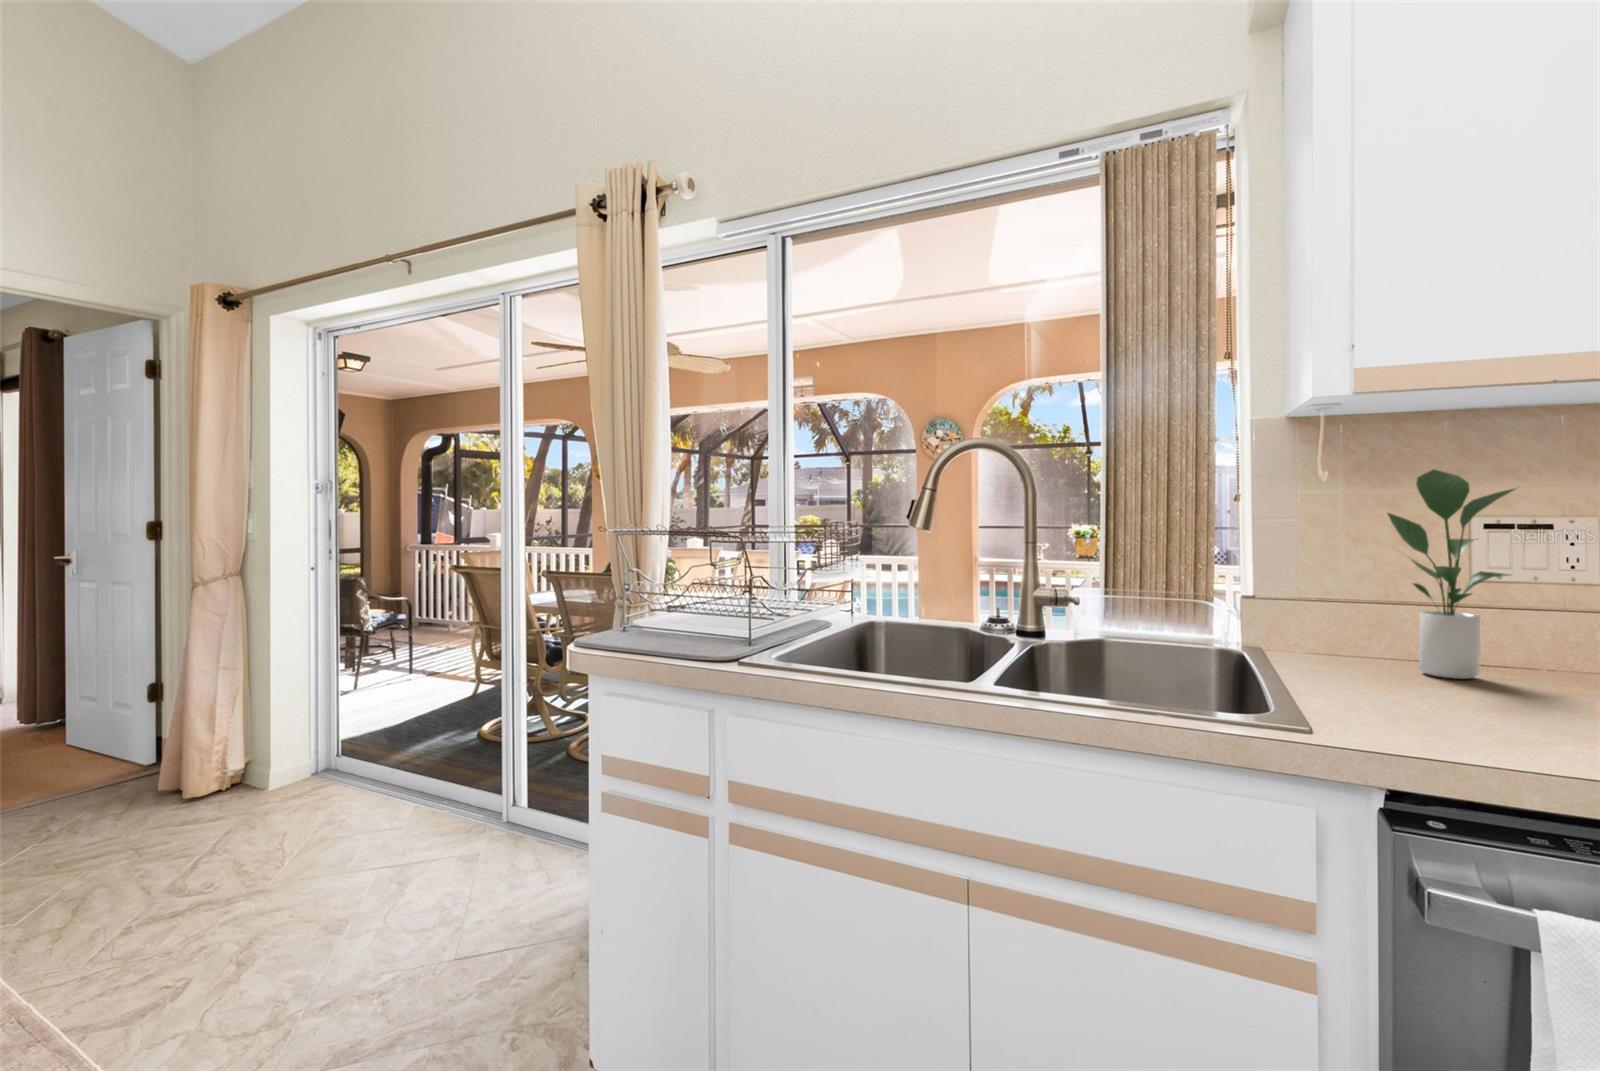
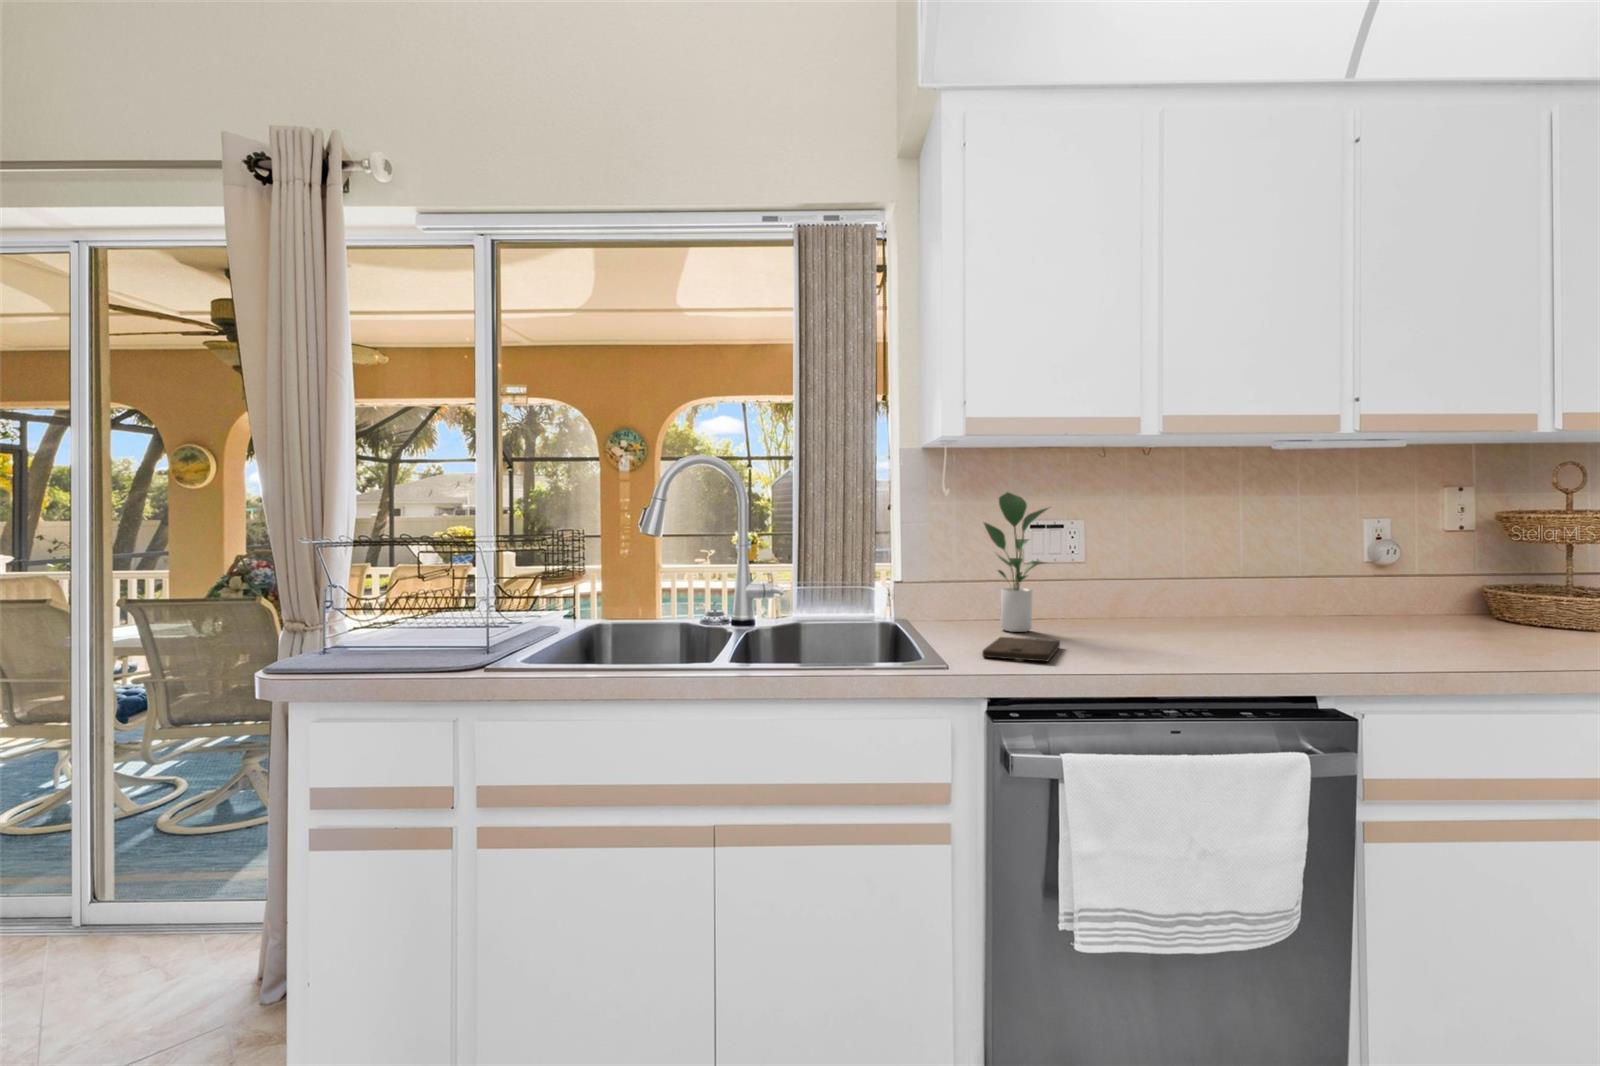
cutting board: none [1377,686,1538,739] -> present [982,637,1060,661]

